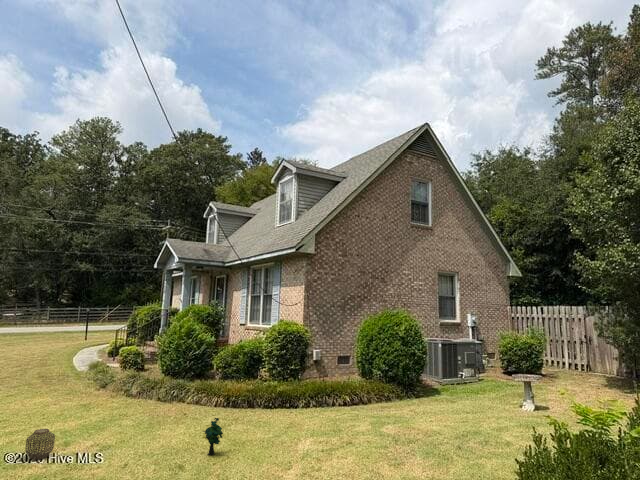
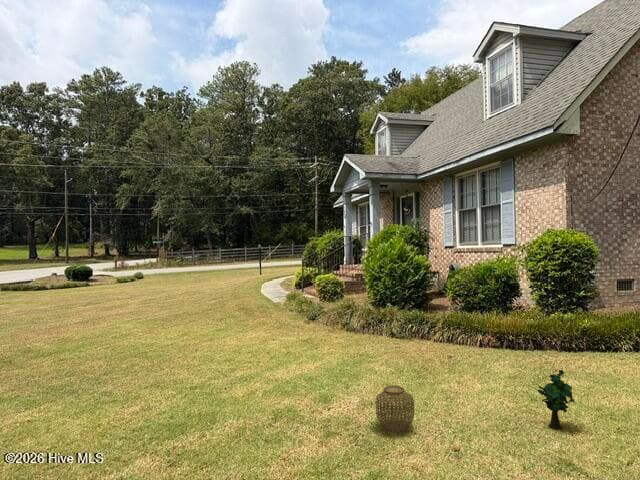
woven basket: present [25,429,55,459] -> present [375,386,414,432]

